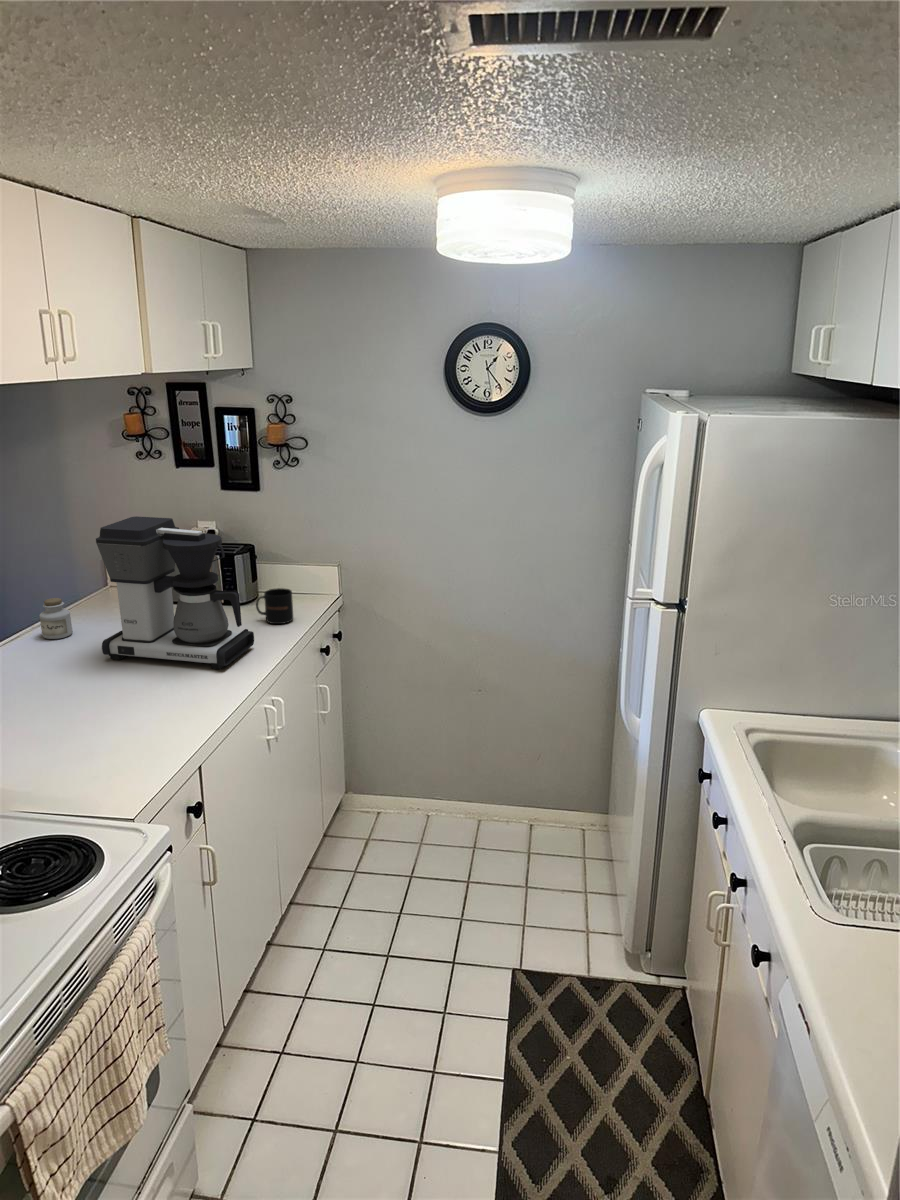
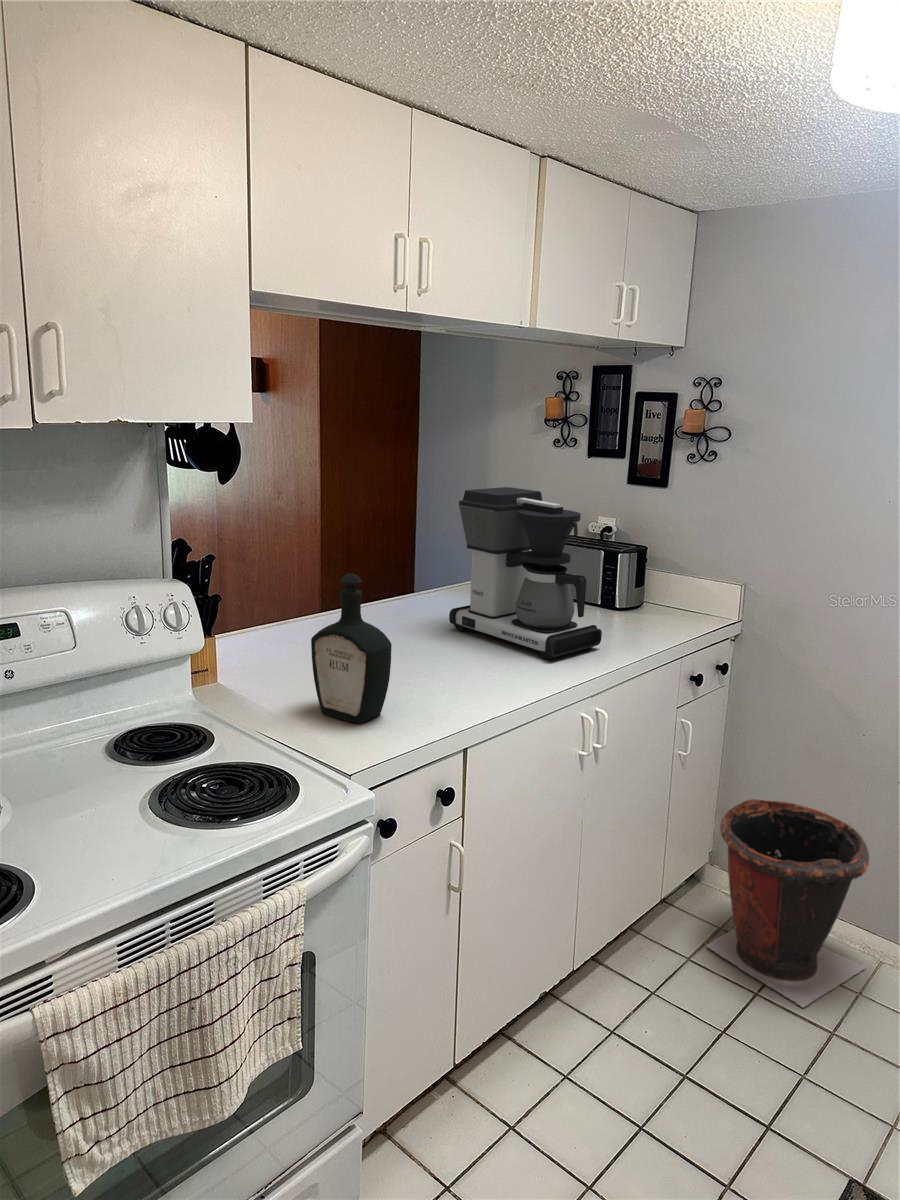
mug: present [256,588,293,624] -> none [625,593,668,634]
jar: present [39,598,73,639] -> none [416,565,444,605]
bottle: none [31,644,121,781] -> present [311,574,392,723]
waste bin: none [358,727,471,872] -> present [707,799,869,1007]

